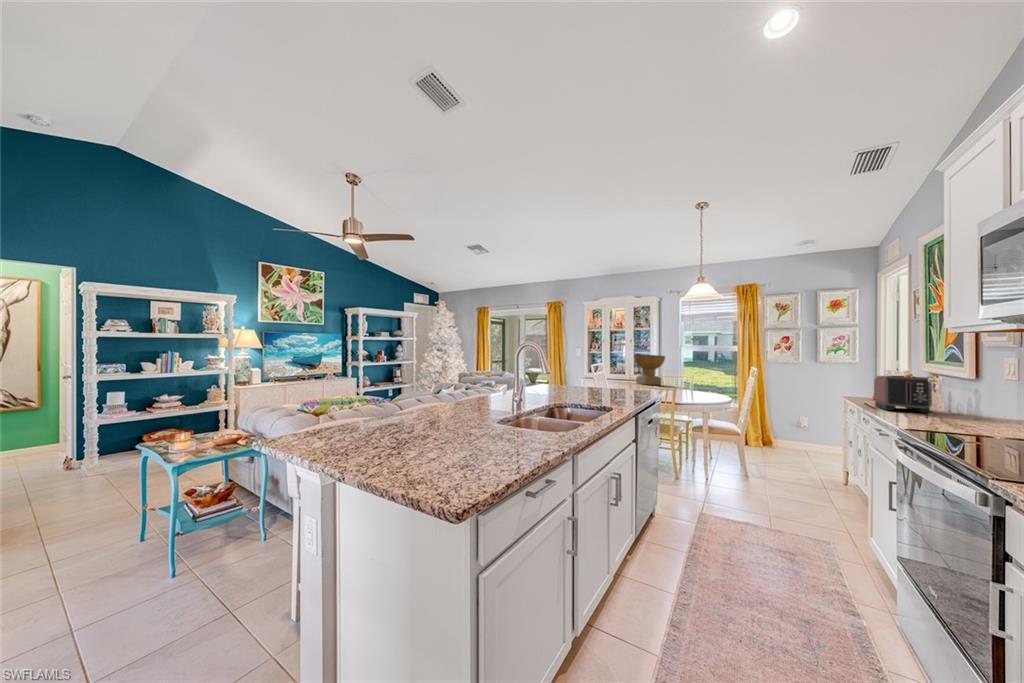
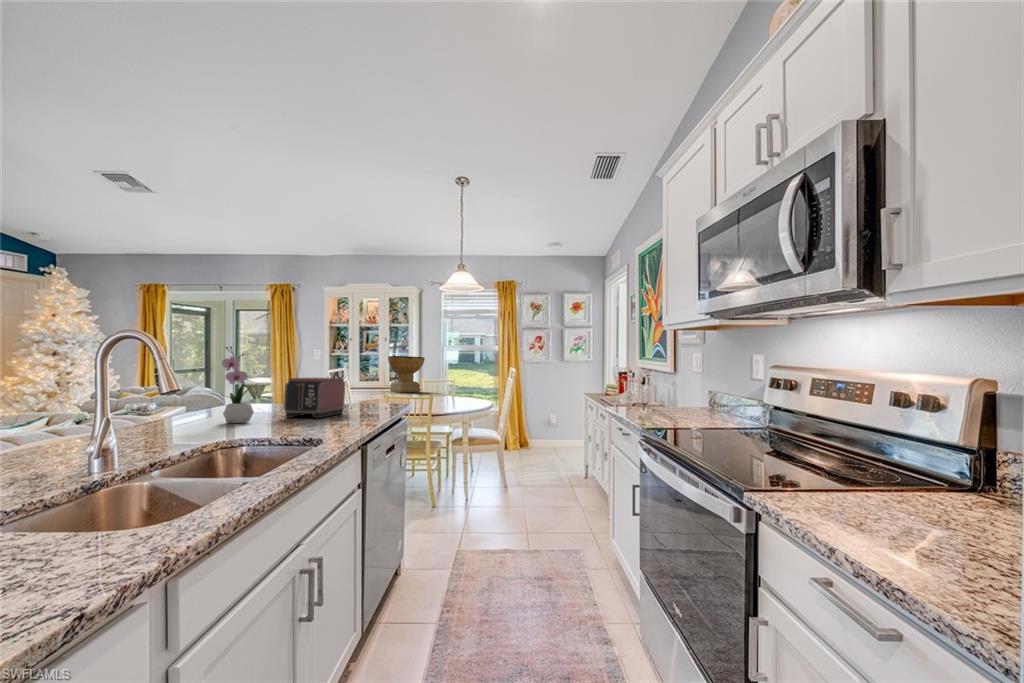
flower arrangement: none [542,347,561,394] -> present [222,347,254,423]
toaster: present [874,376,932,413] -> present [284,378,345,418]

